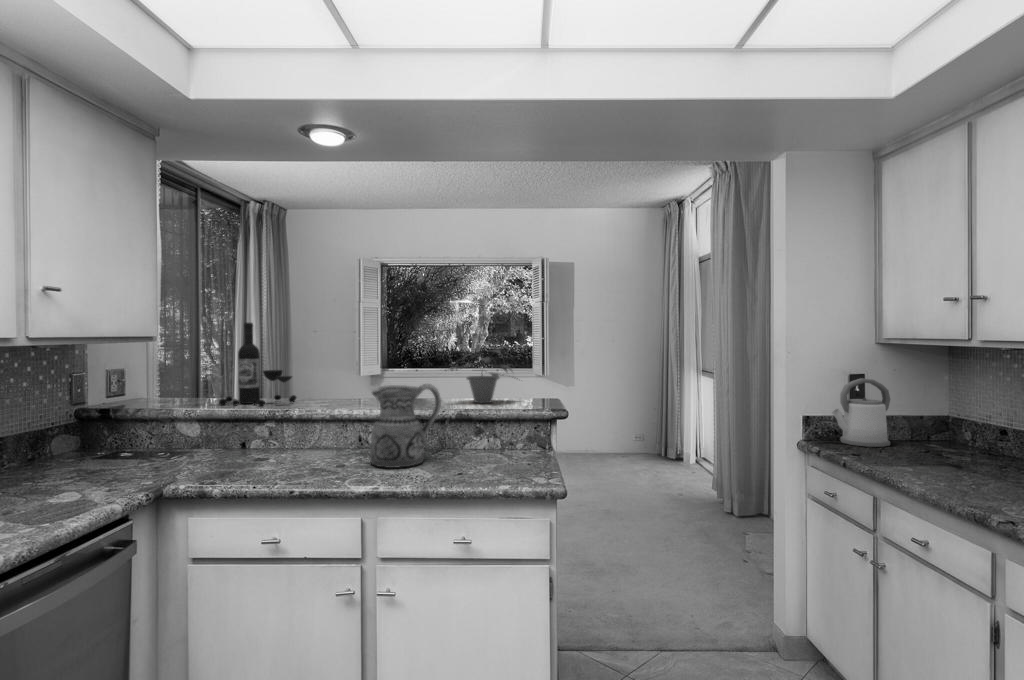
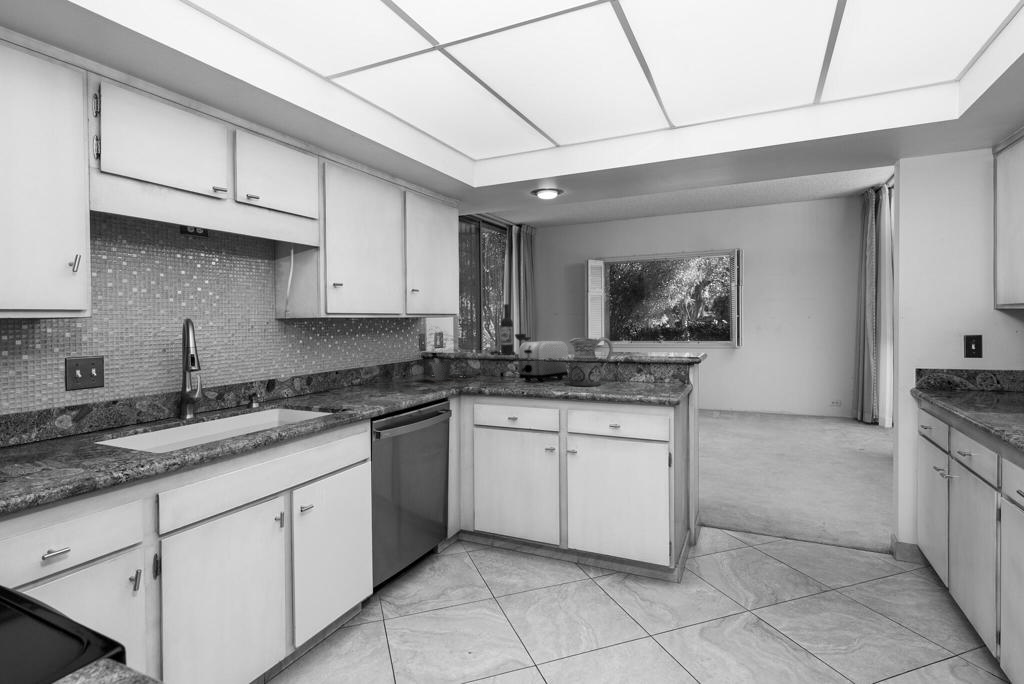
potted plant: present [460,327,518,403] -> present [429,331,462,381]
kettle: present [832,378,890,447] -> none [941,337,998,393]
toaster: none [278,387,360,461] -> present [519,341,568,382]

